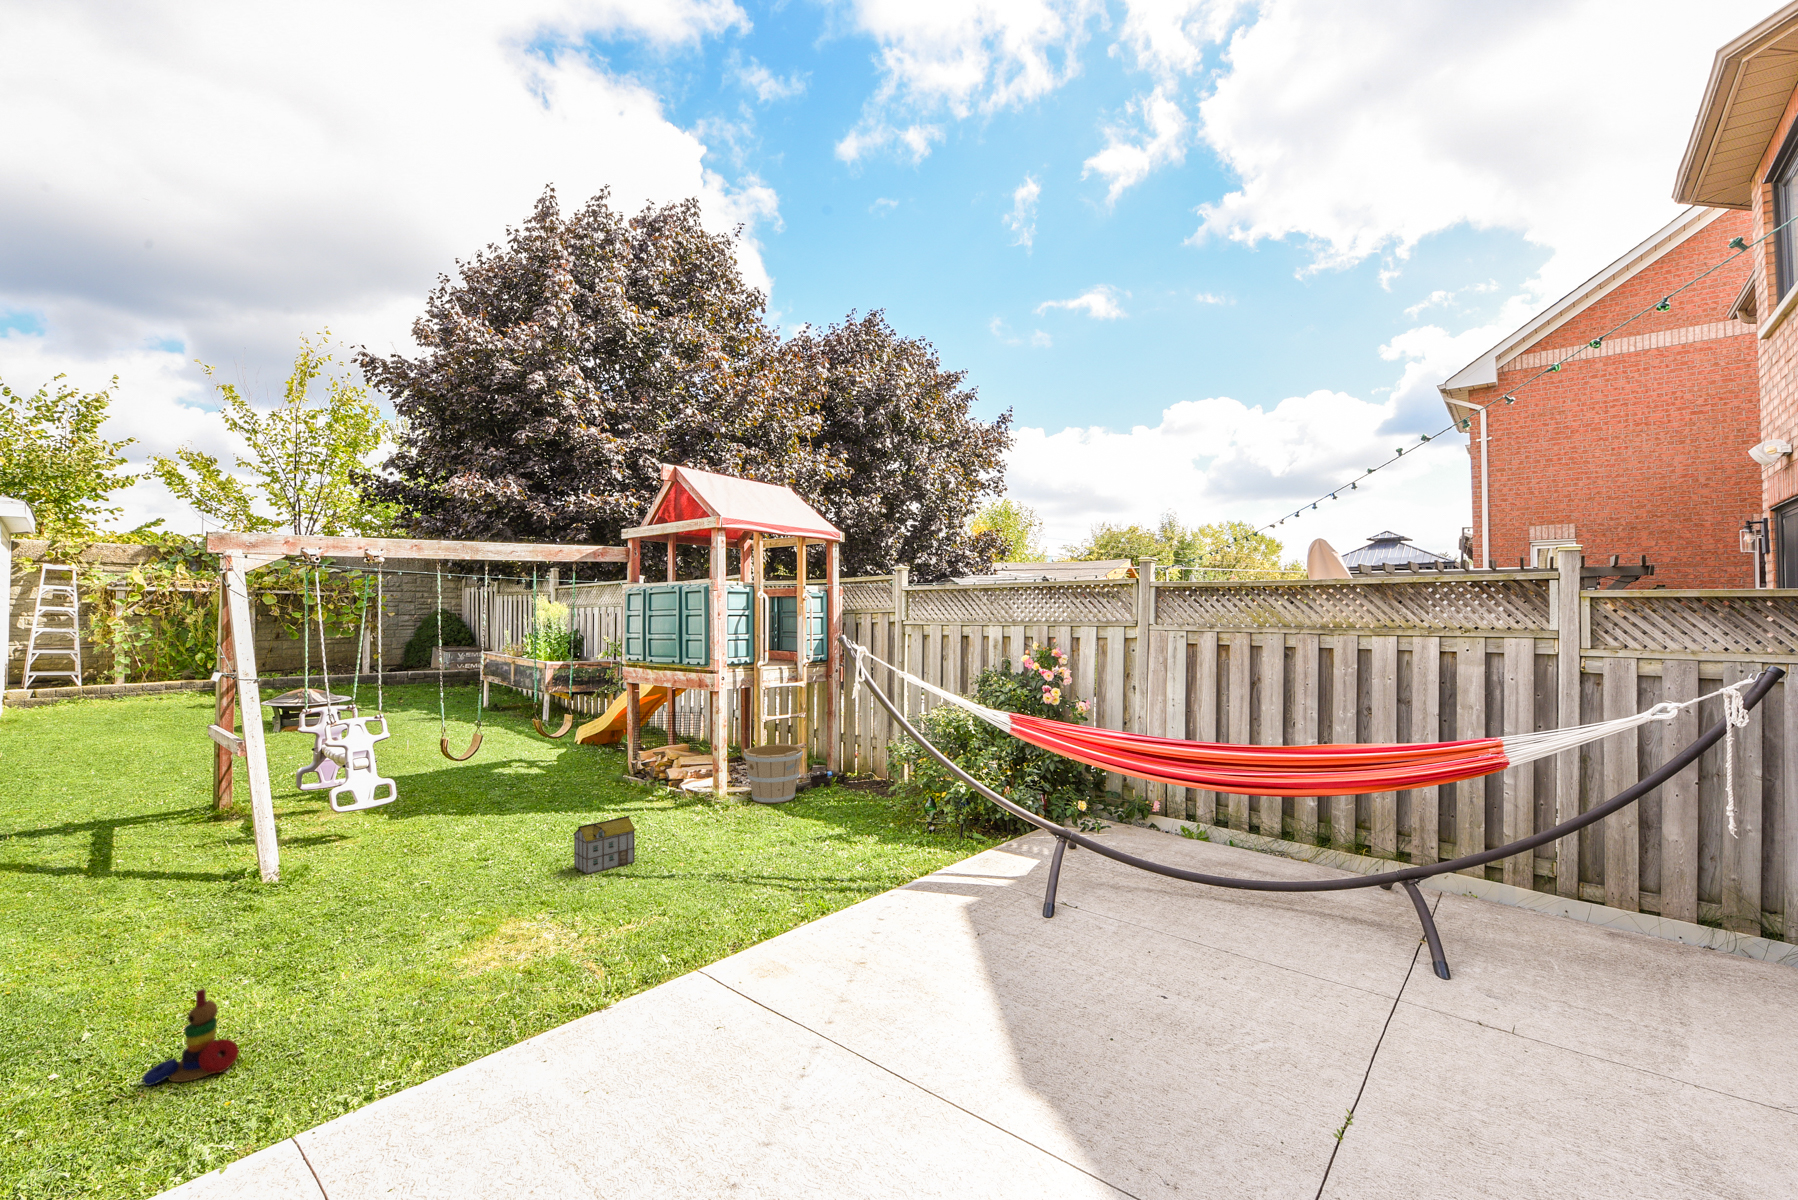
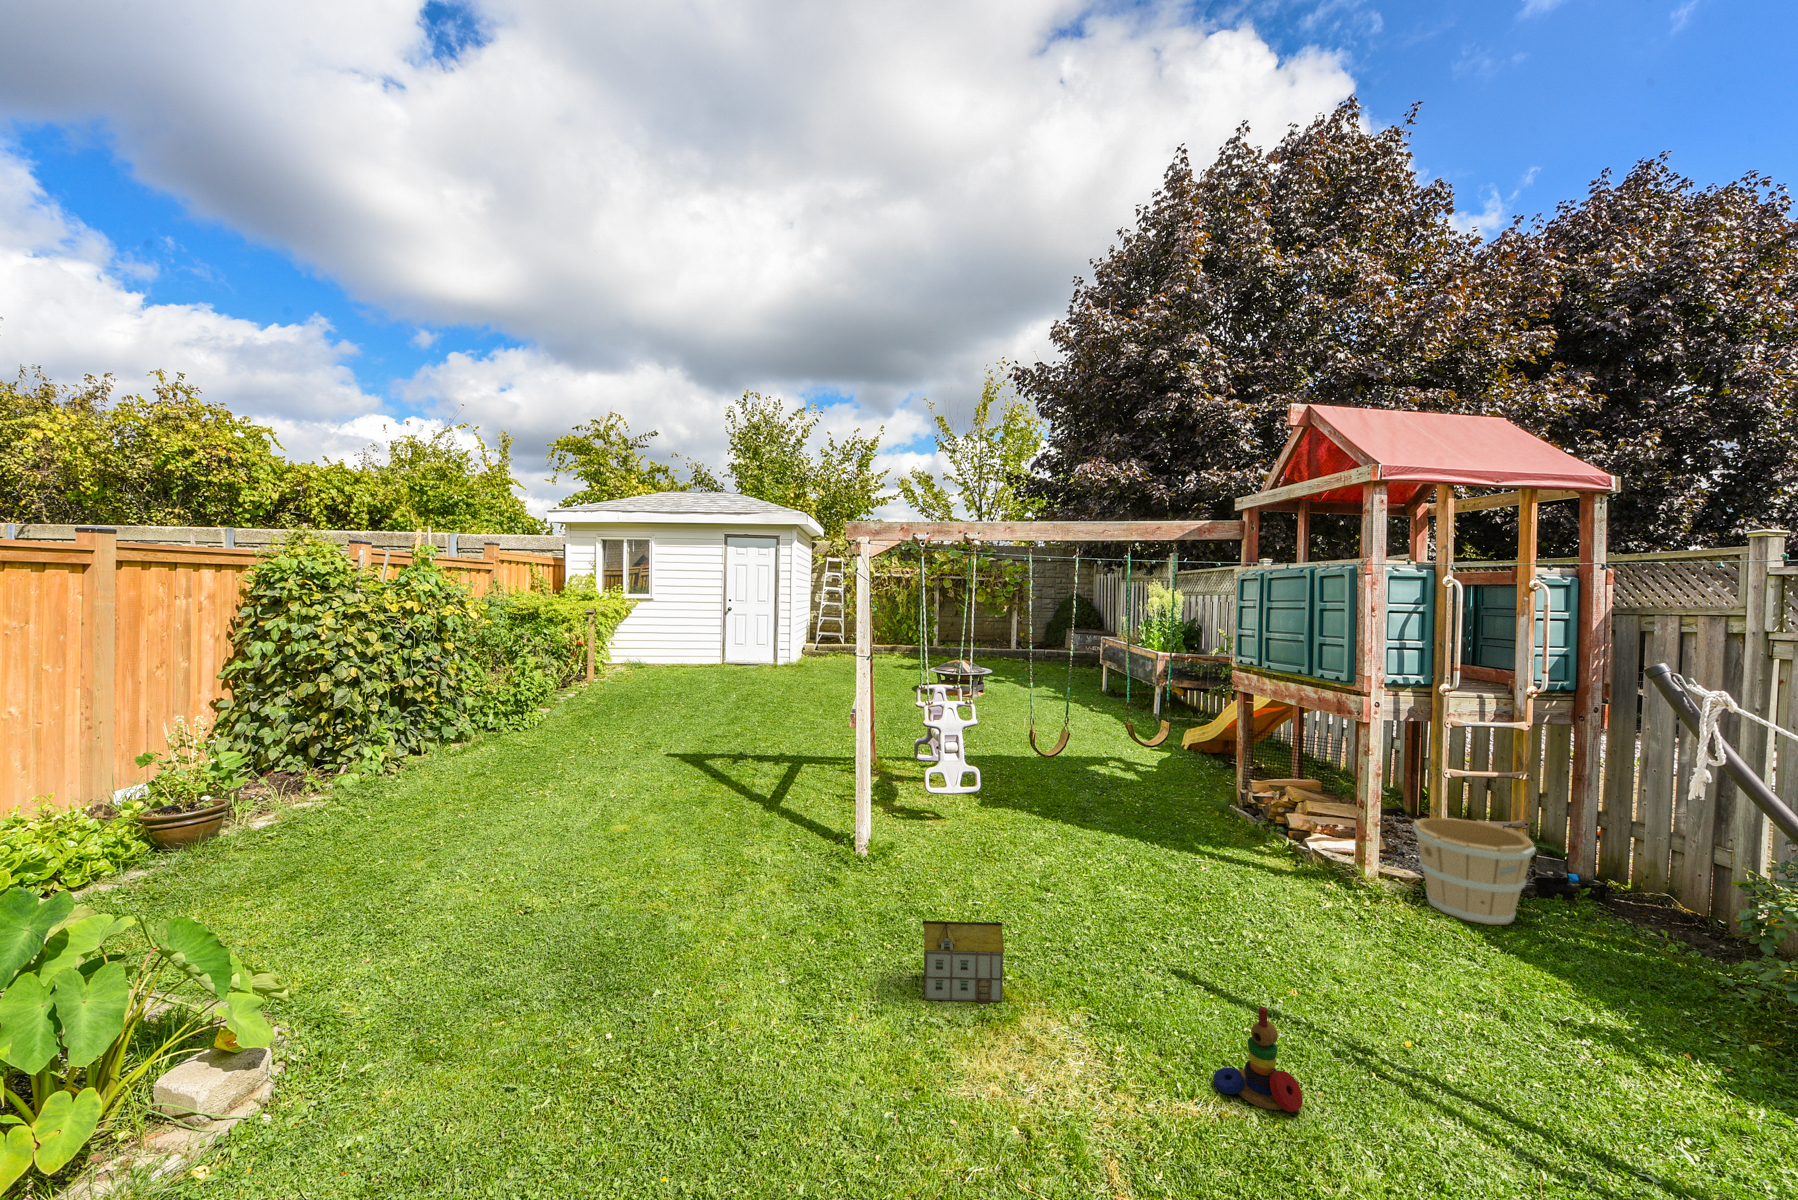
toy house: present [573,816,635,874] -> present [923,921,1004,1003]
stacking toy: present [142,989,239,1086] -> present [1214,1007,1303,1112]

